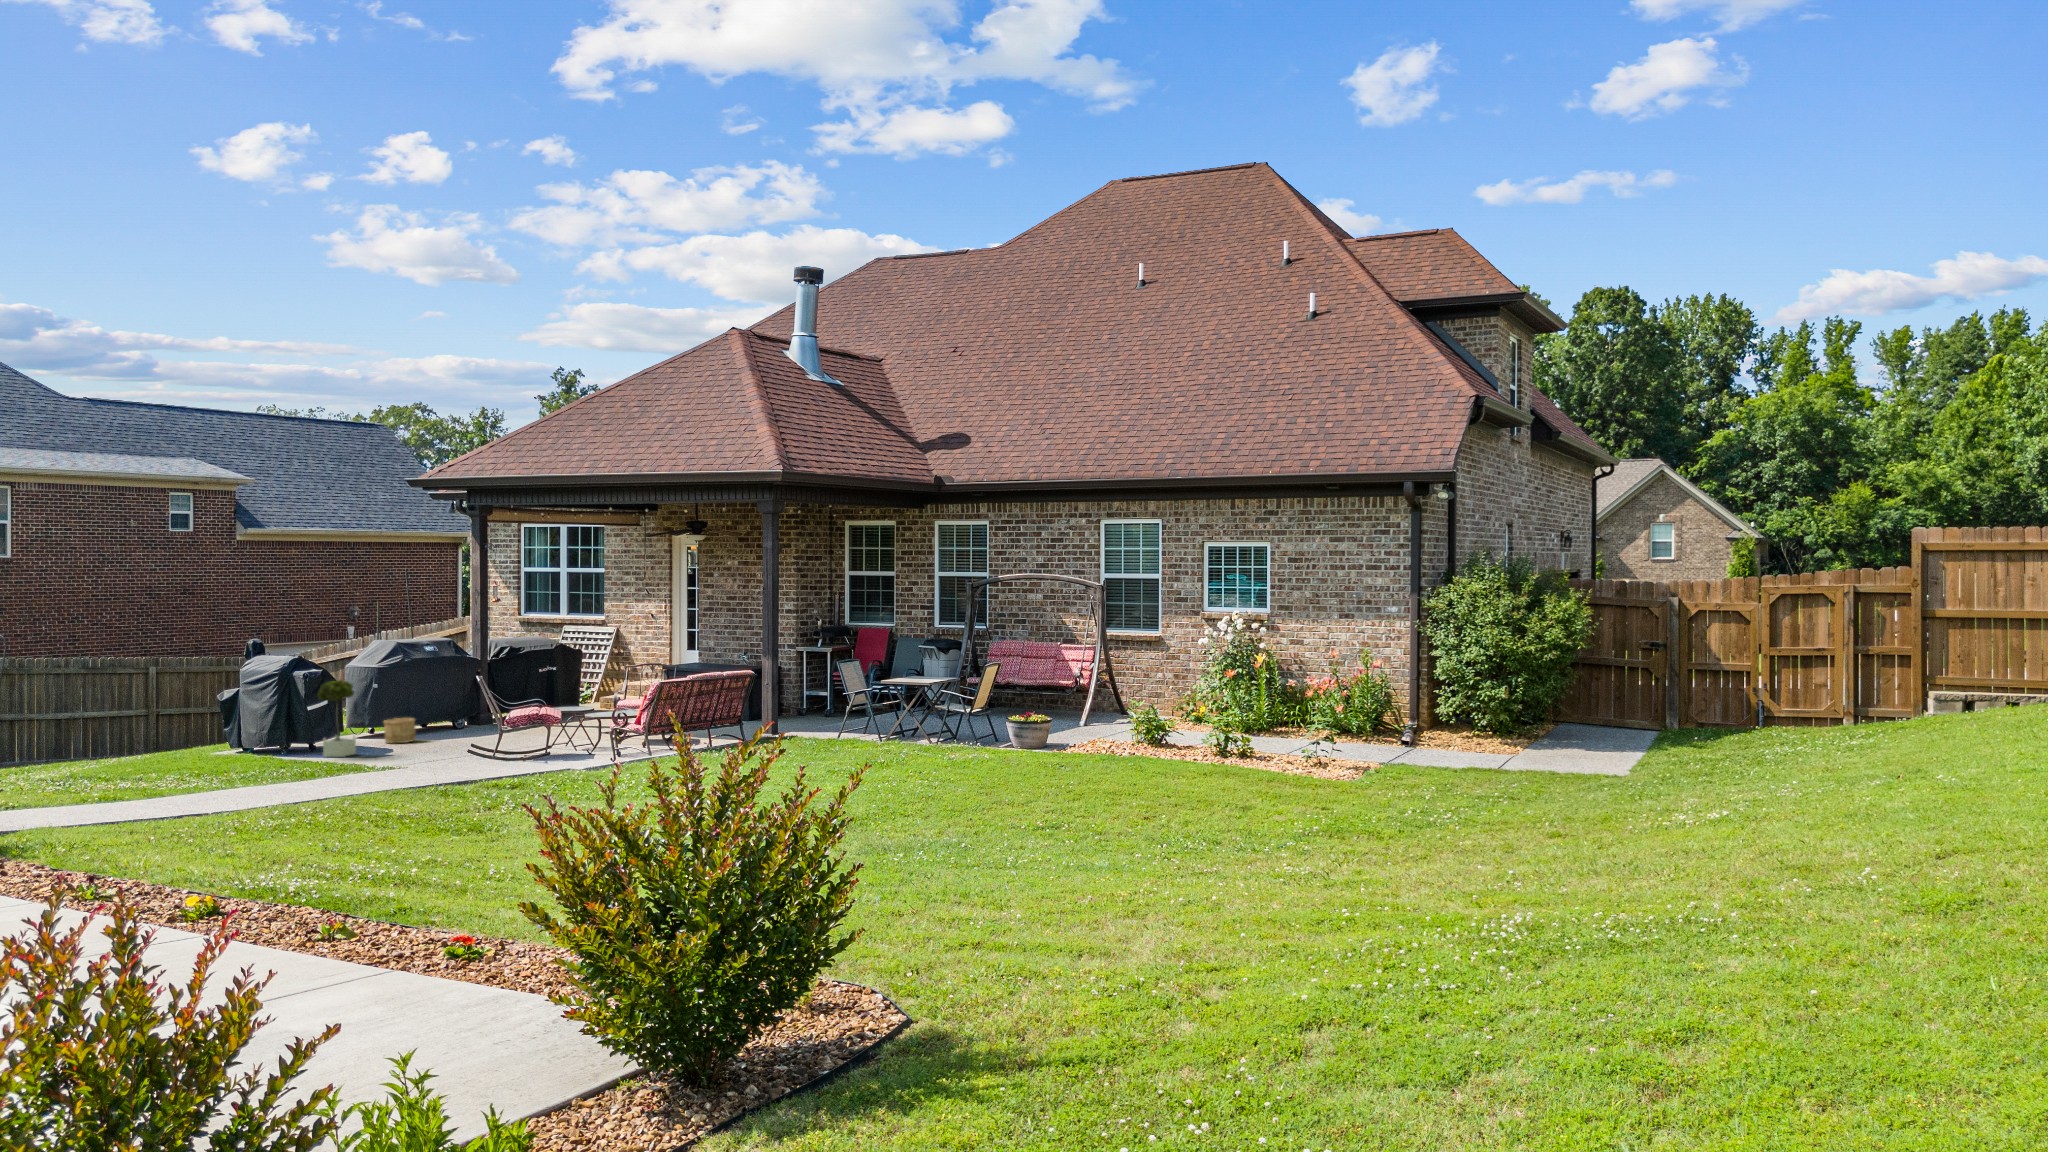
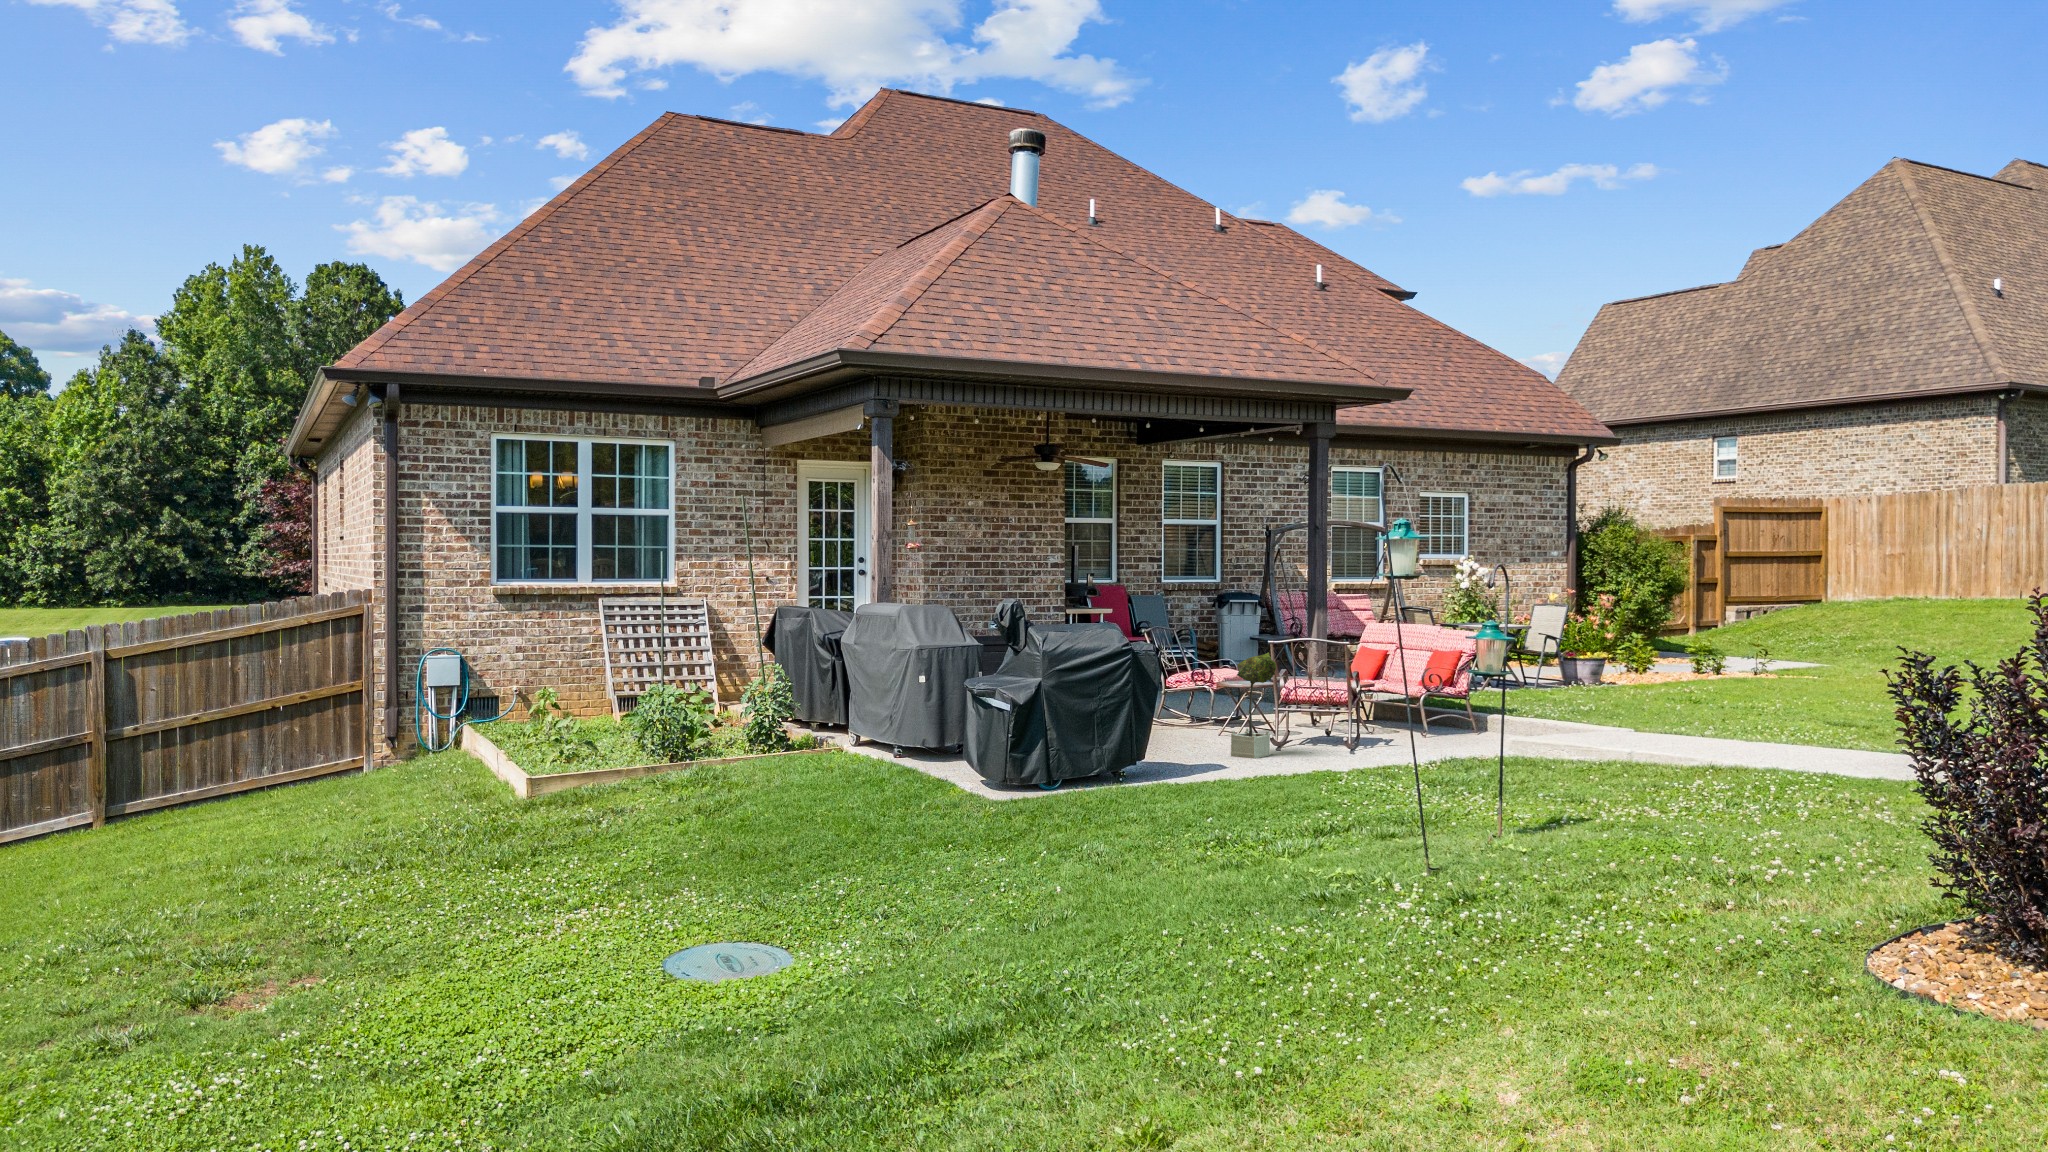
wooden bucket: present [384,718,416,744] -> none [1115,711,1156,746]

